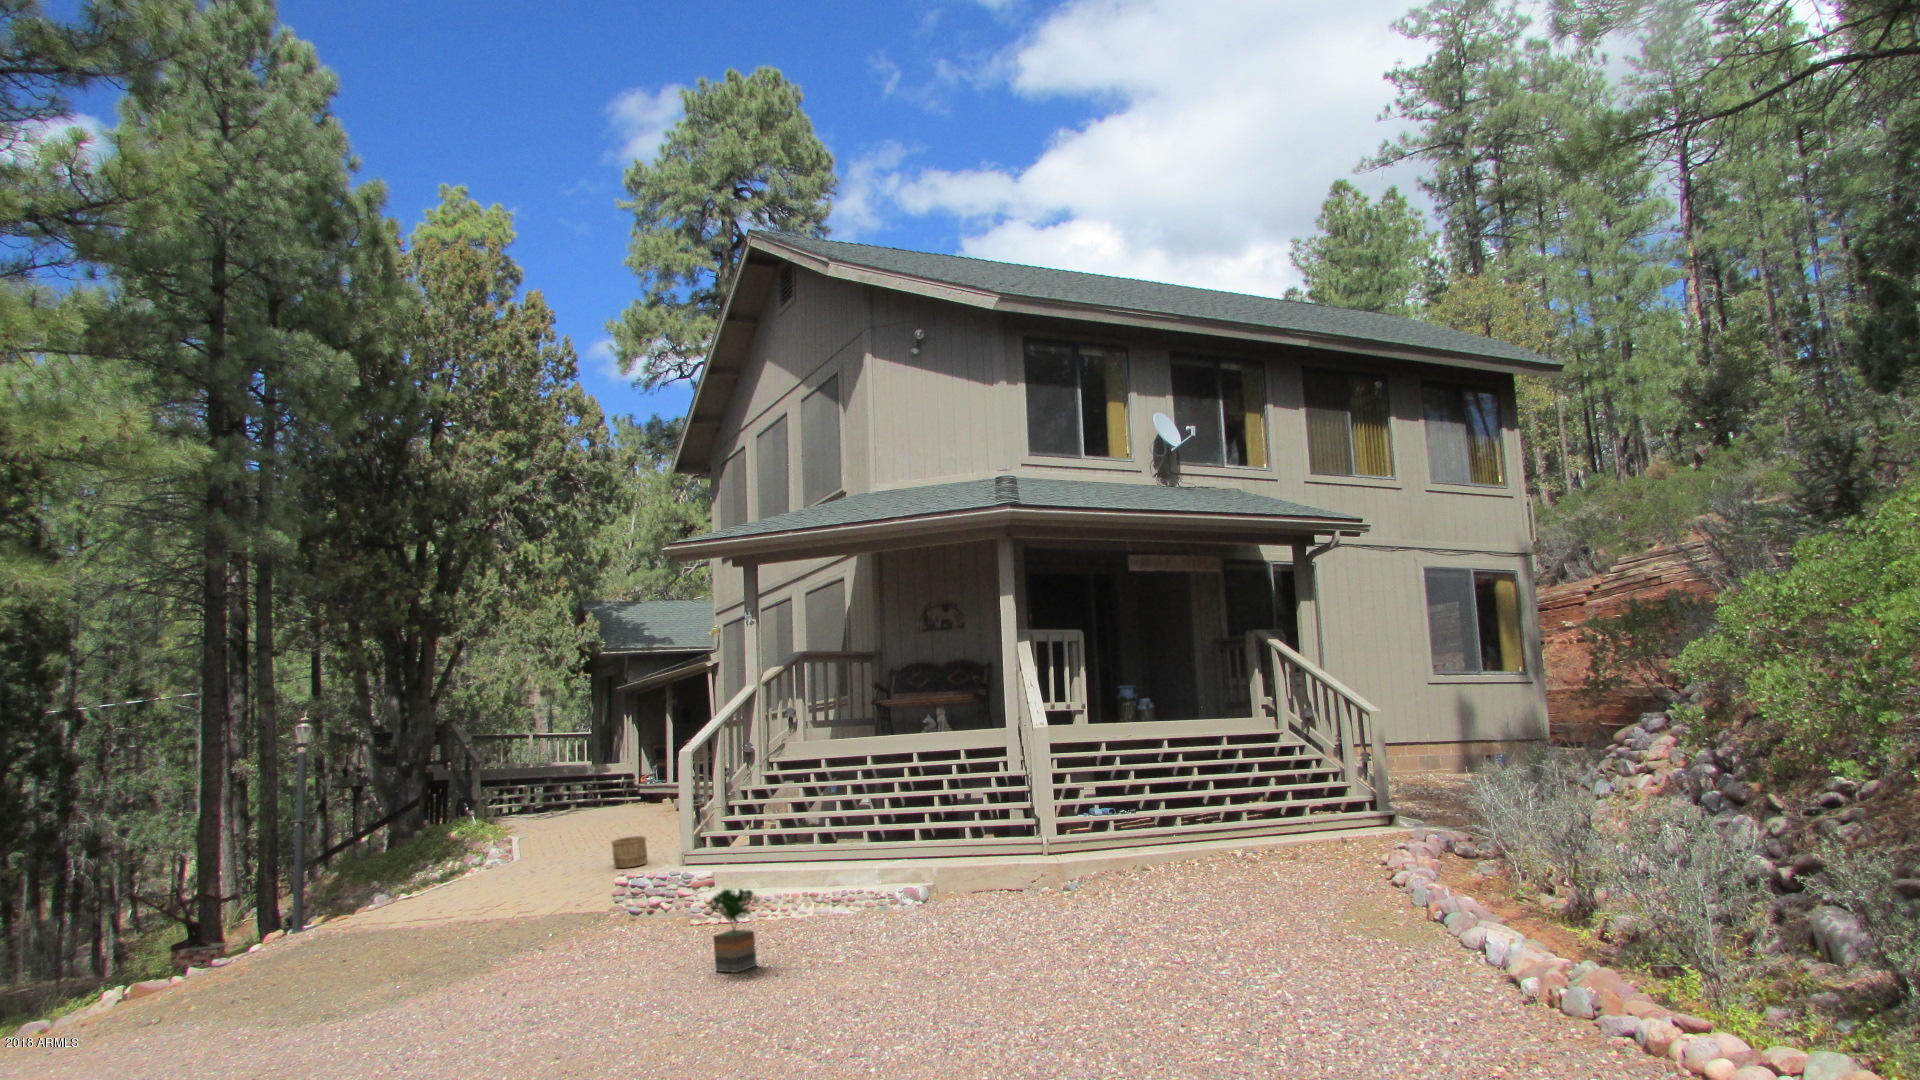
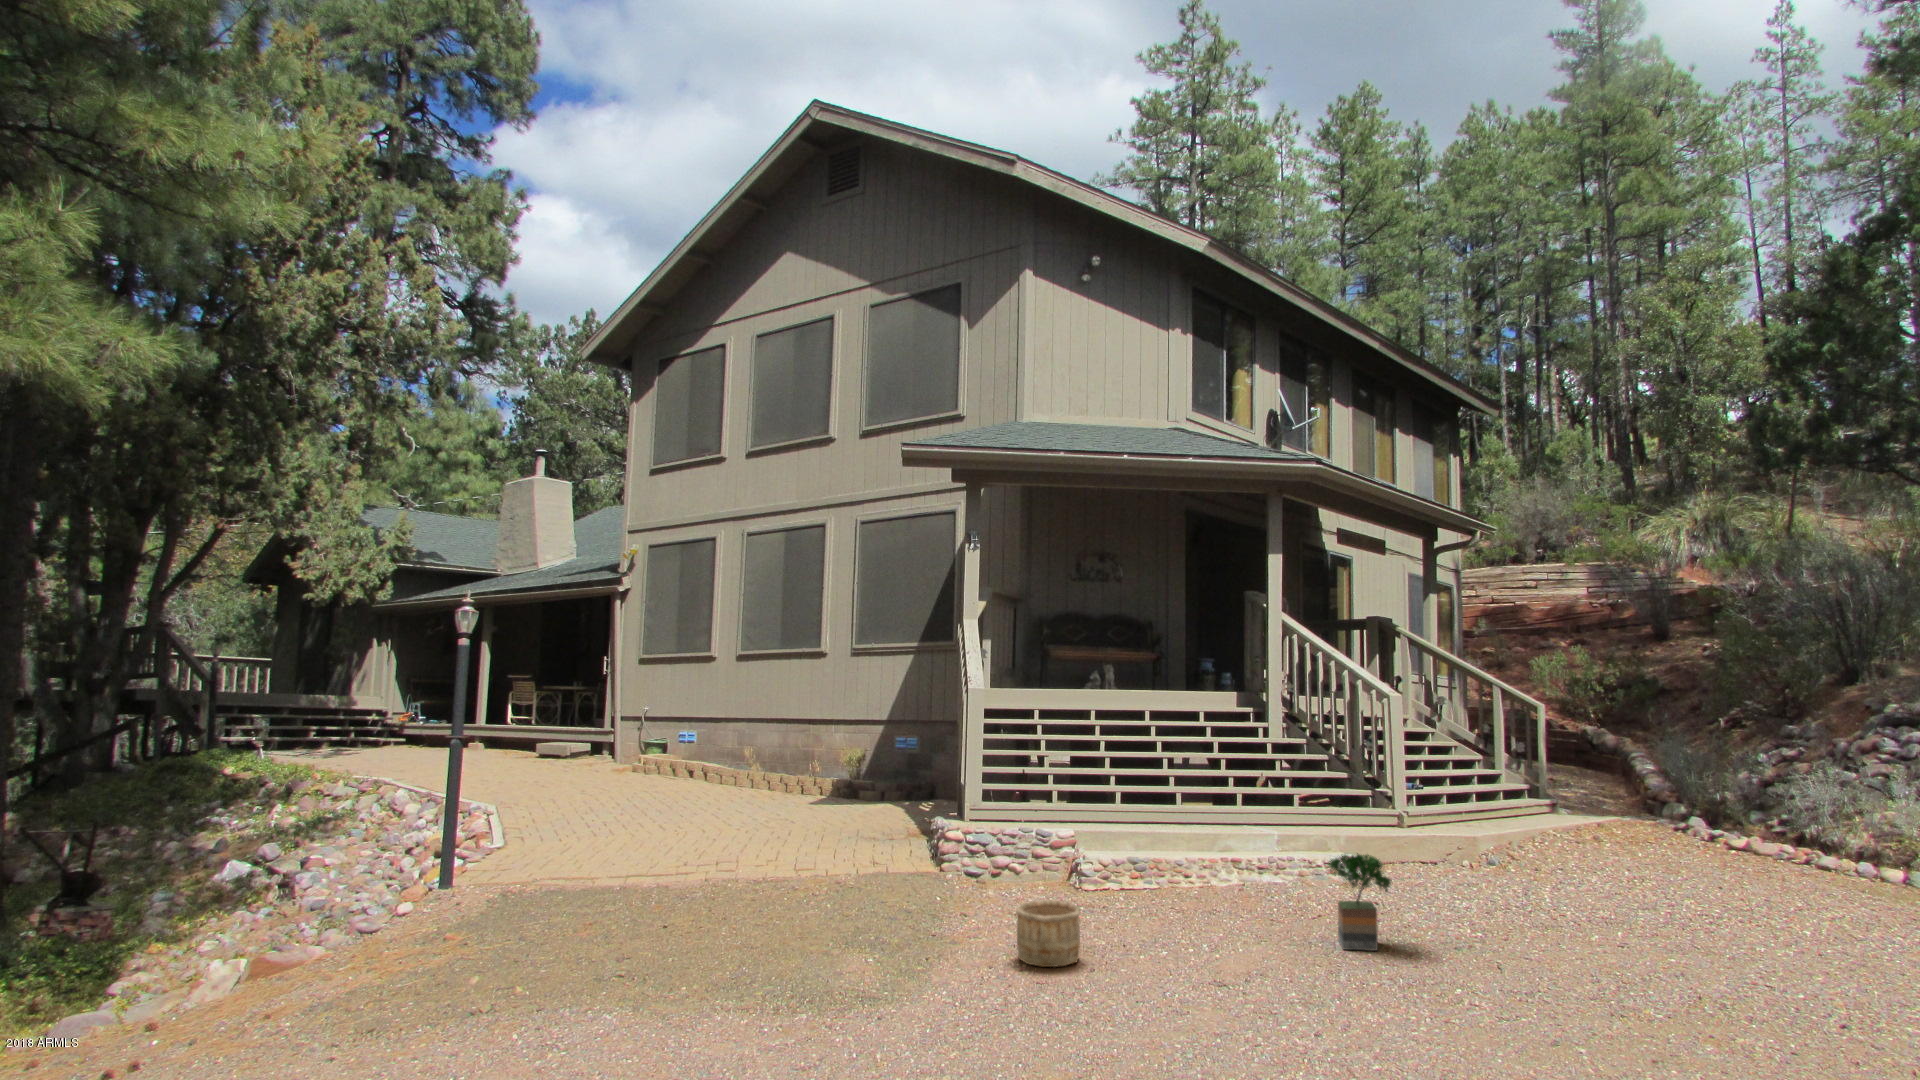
wooden bucket: present [612,836,647,868] -> present [1015,900,1081,967]

